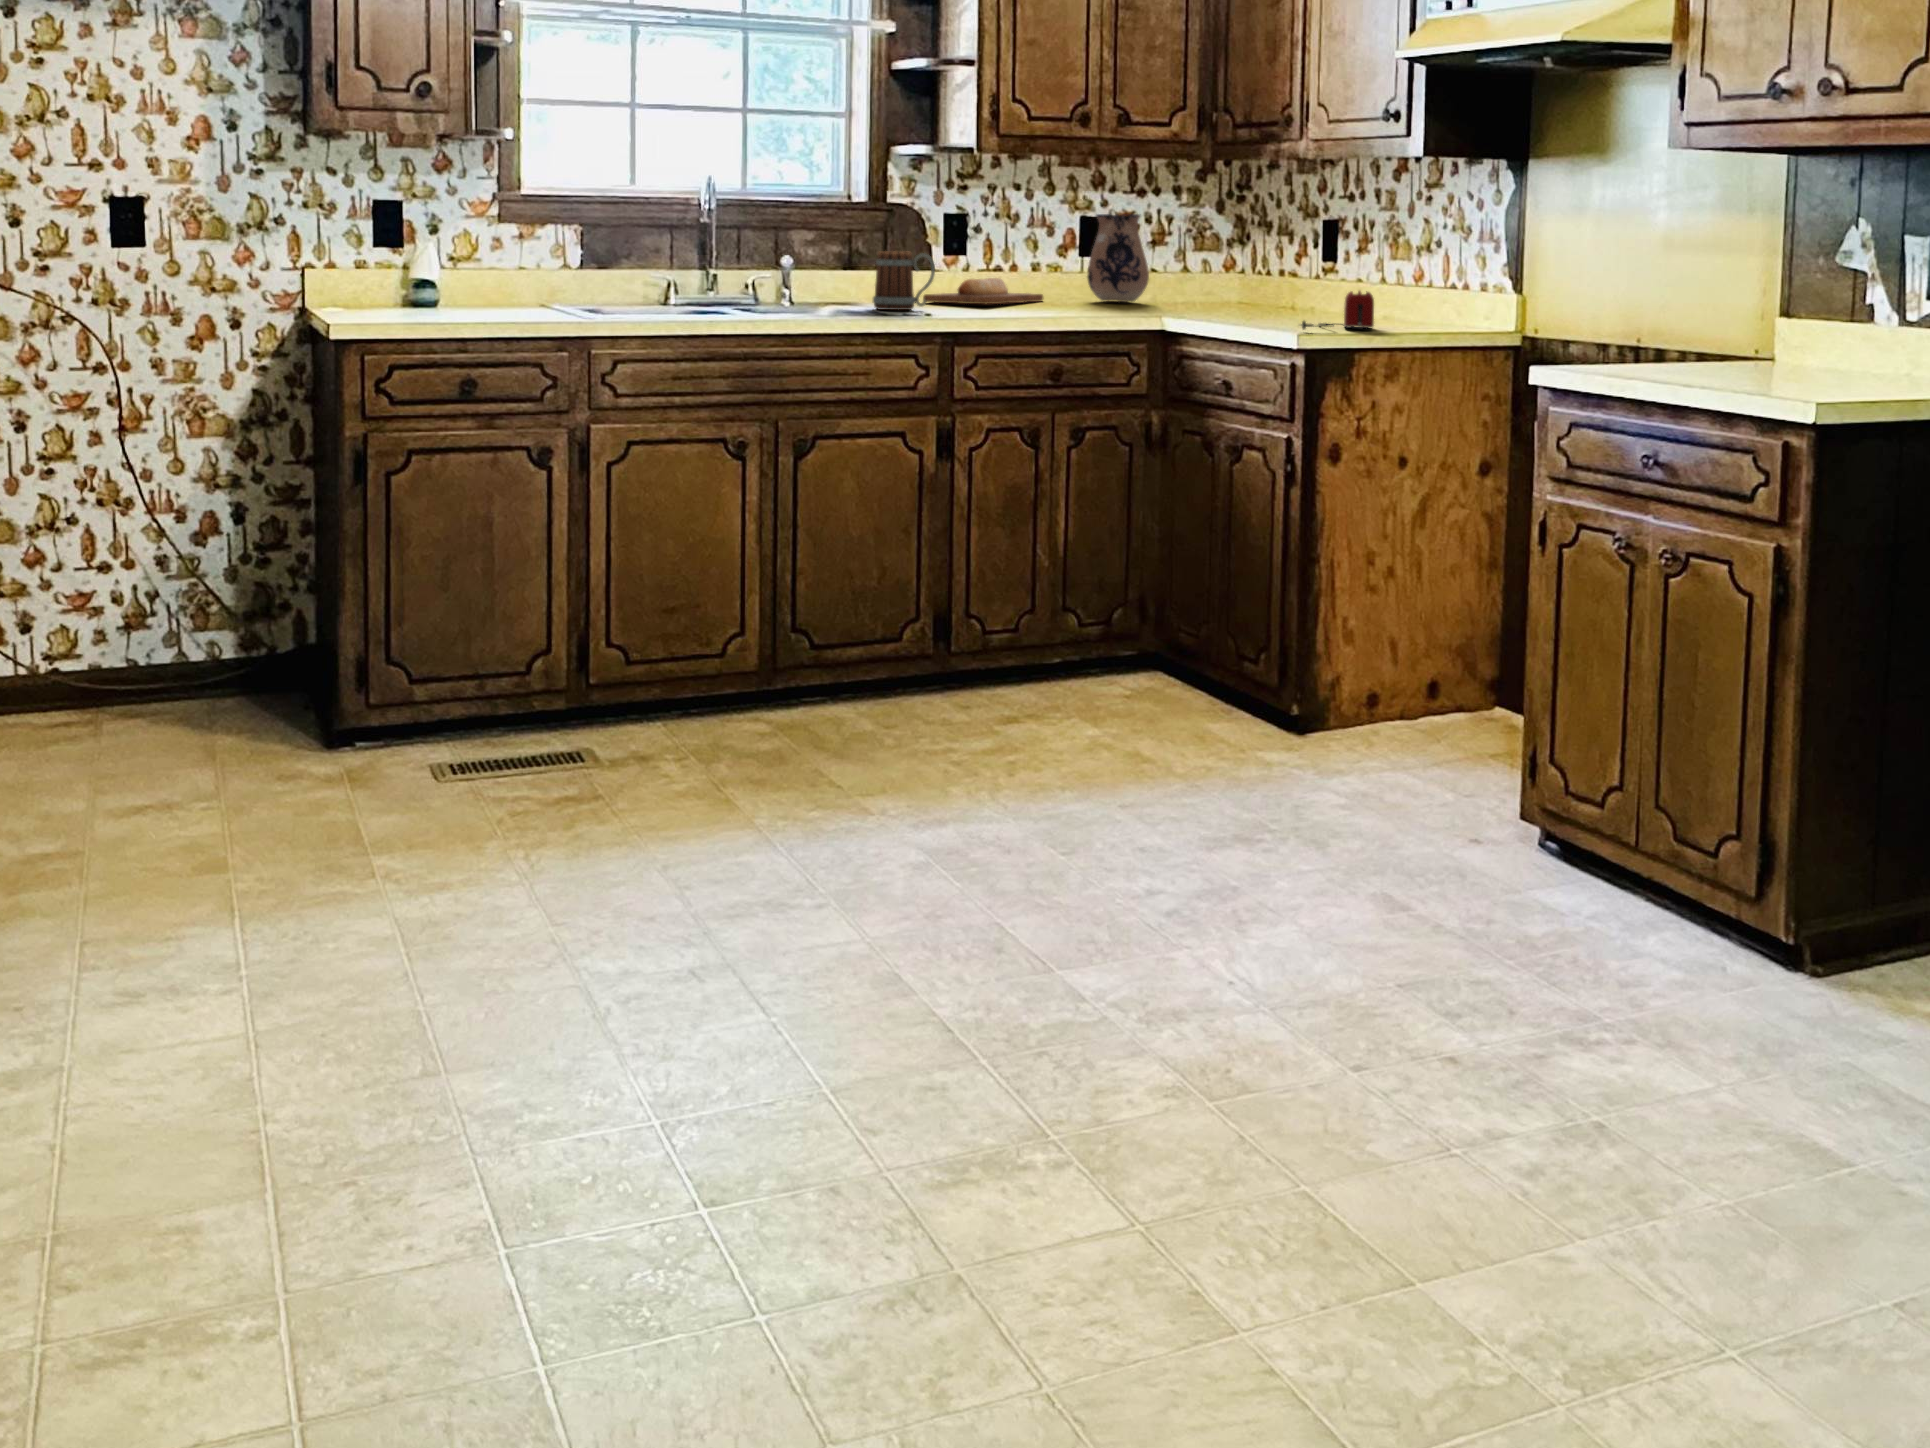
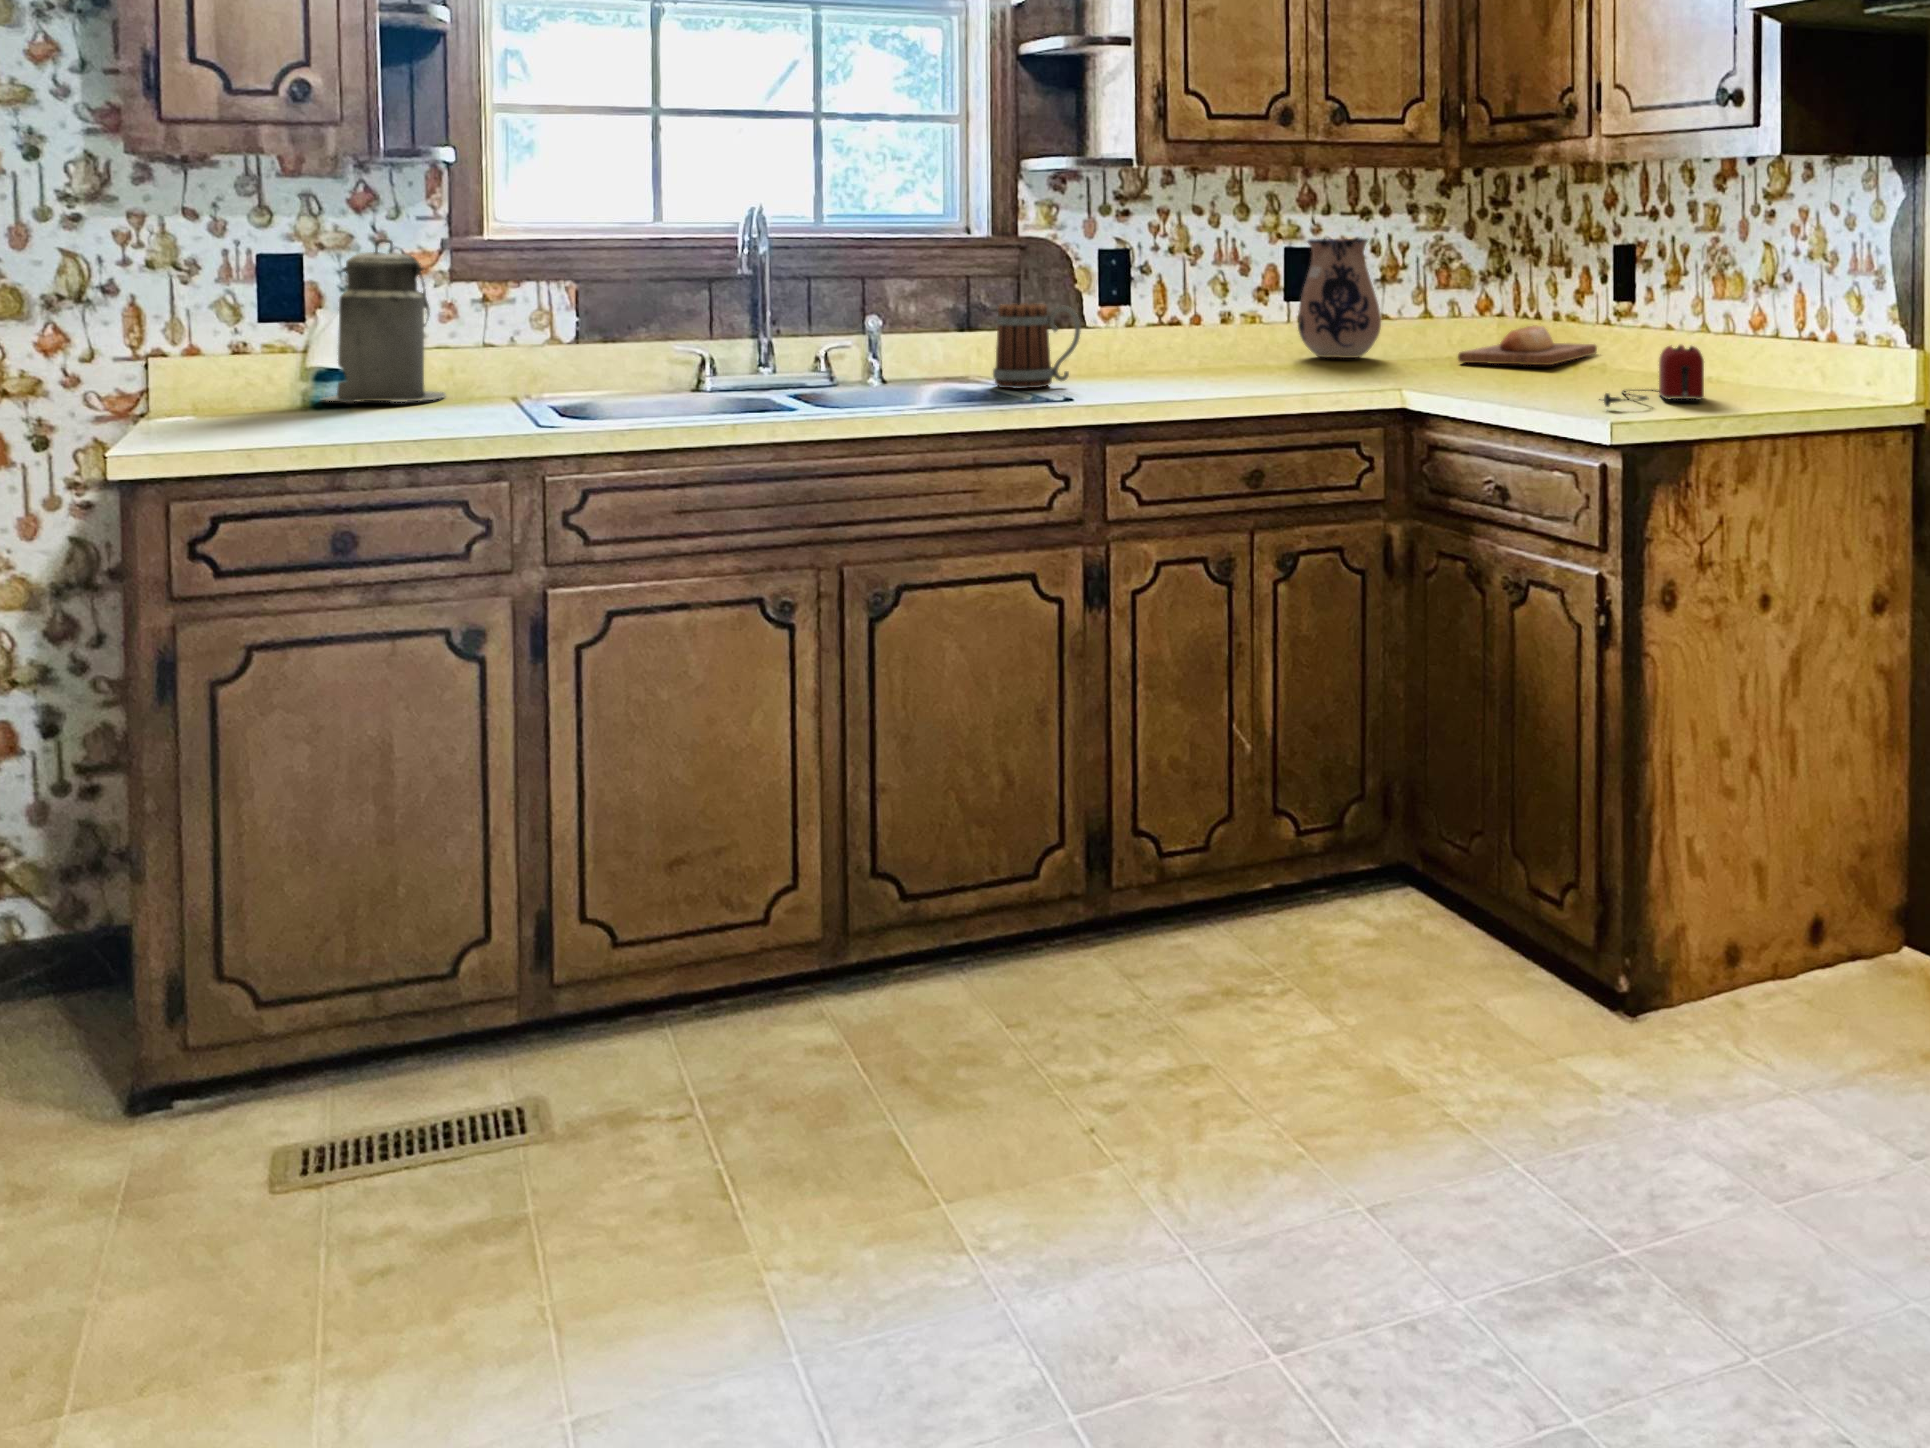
canister: none [418,192,500,303] -> present [323,239,446,402]
bread loaf: present [923,278,1044,304] -> present [1458,326,1597,365]

